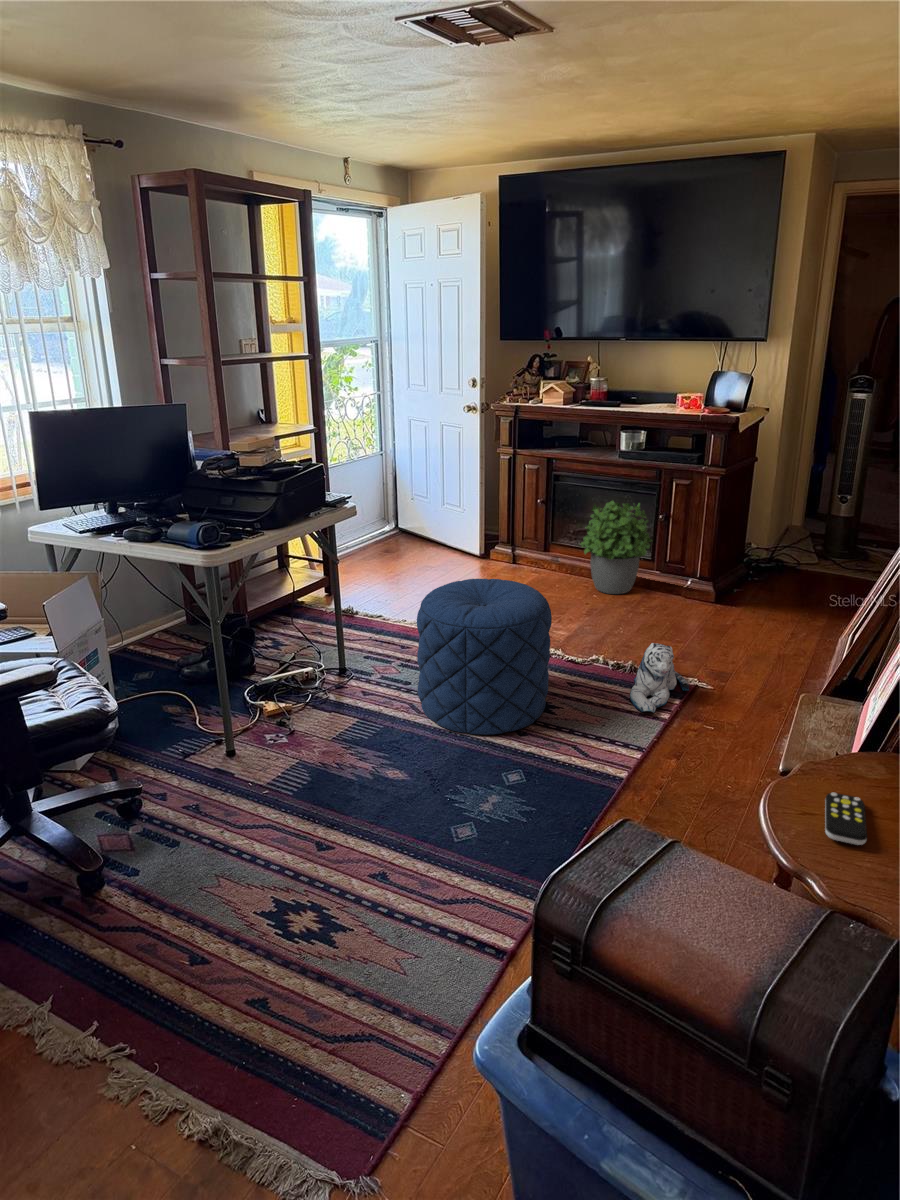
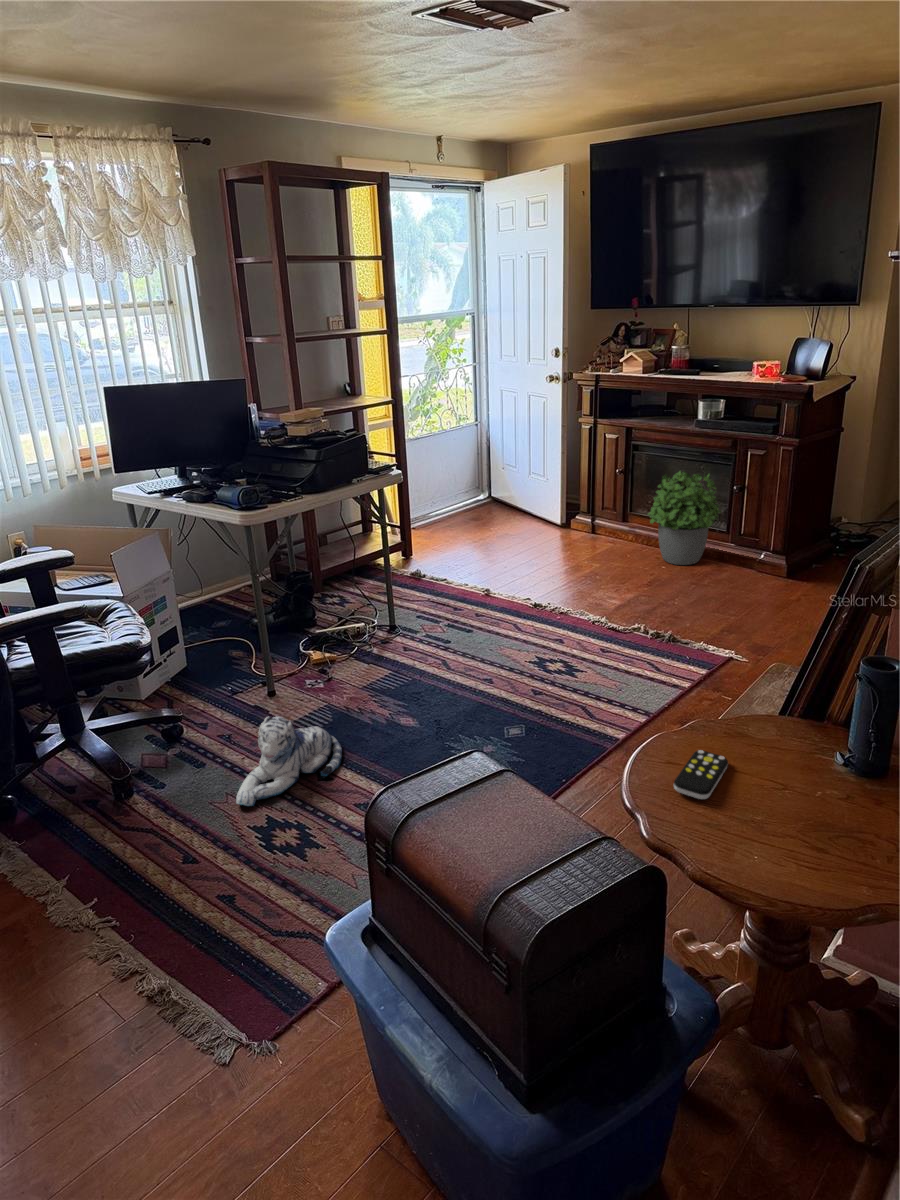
pouf: present [417,579,552,735] -> none [447,543,575,691]
plush toy: present [630,643,689,712] -> present [236,717,342,806]

